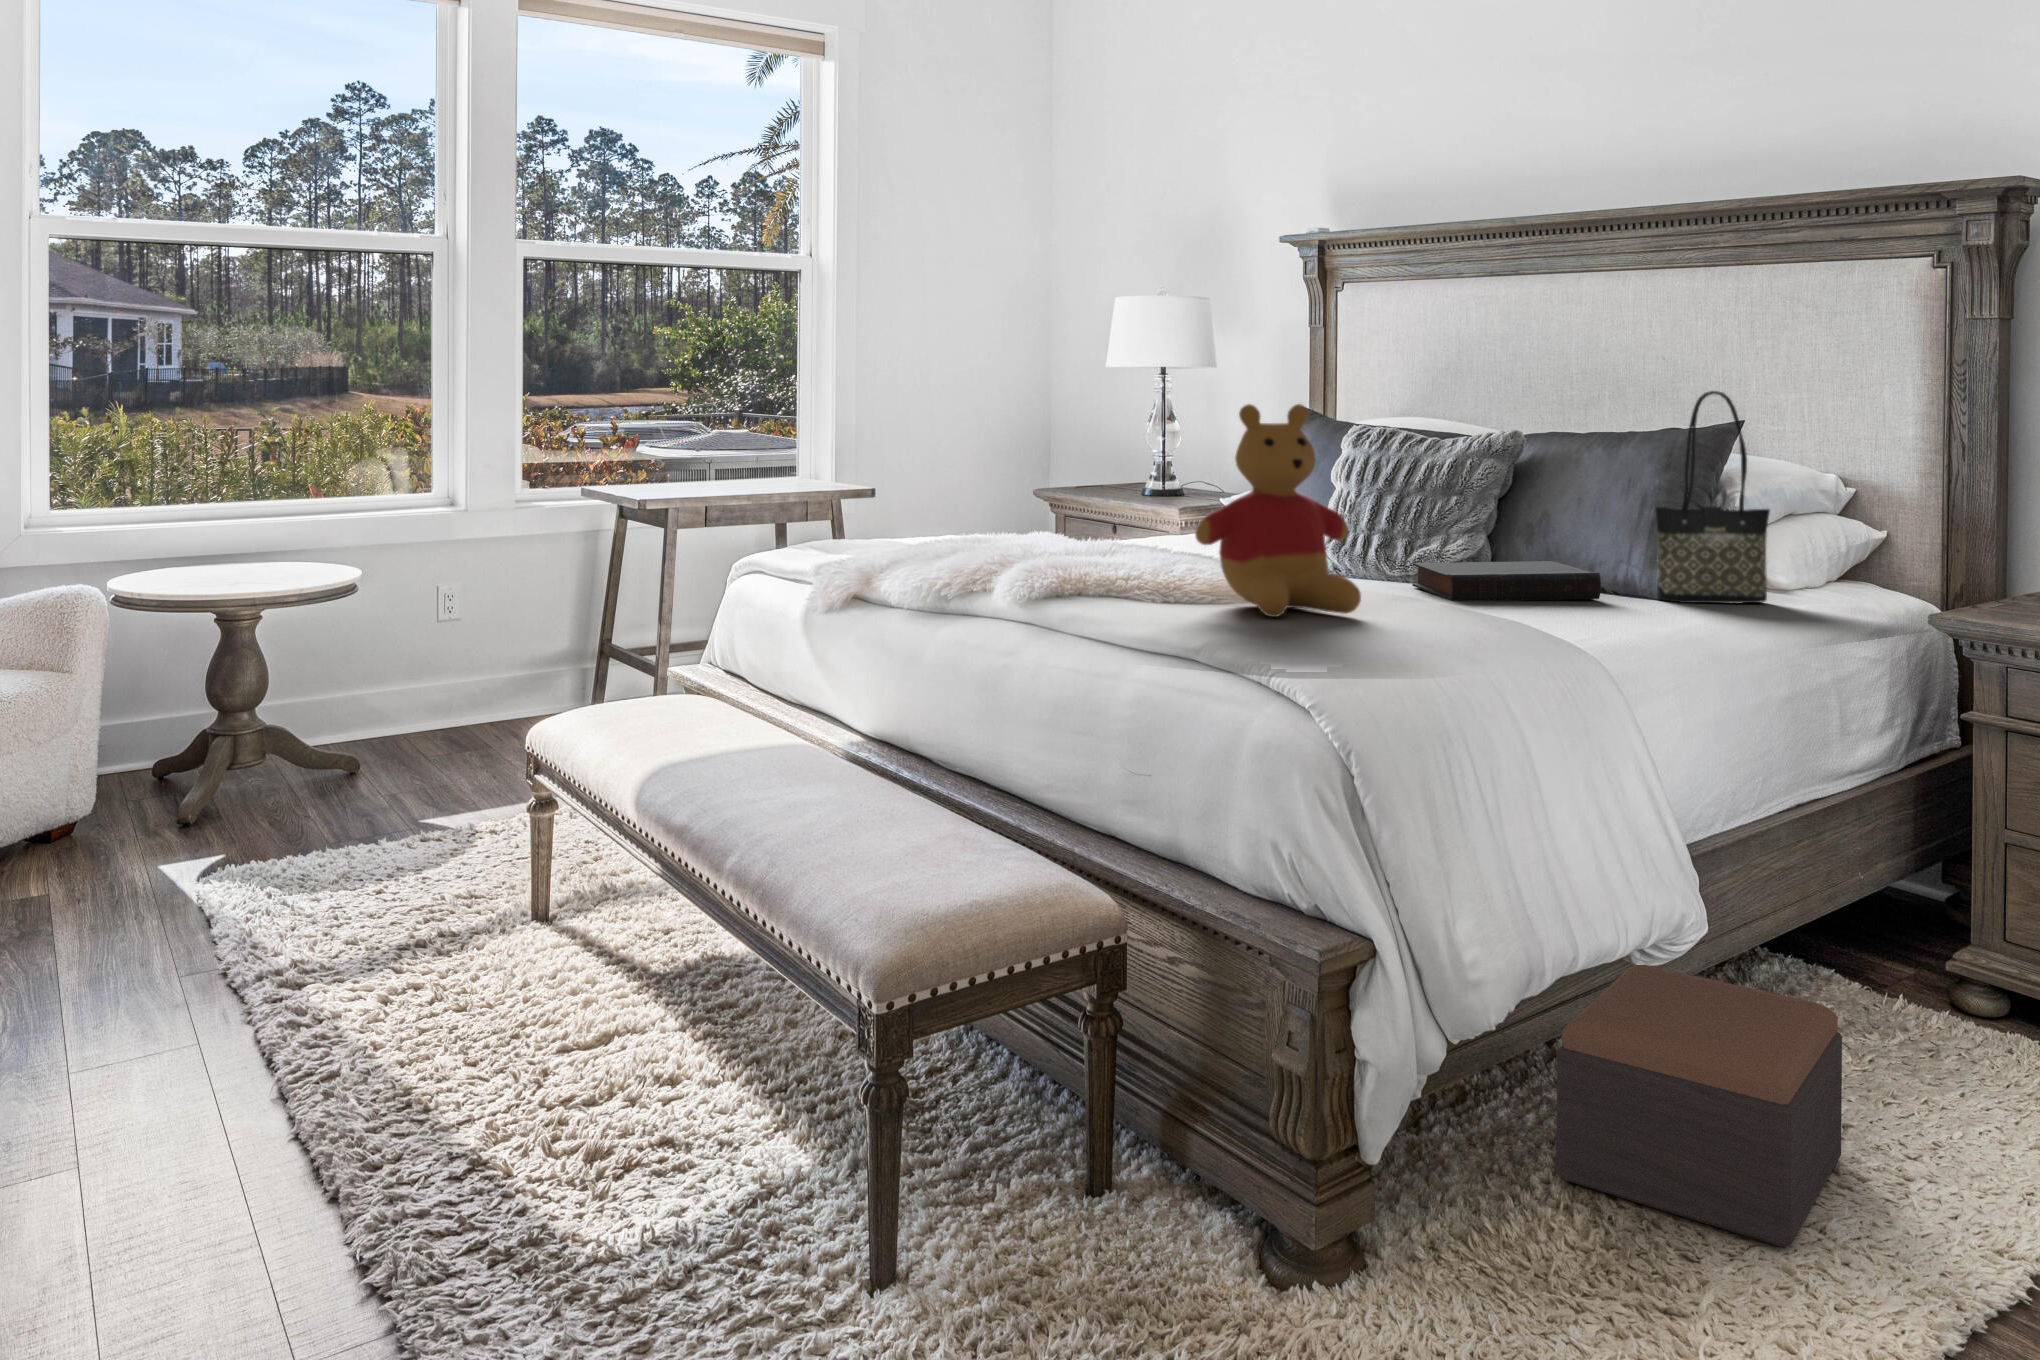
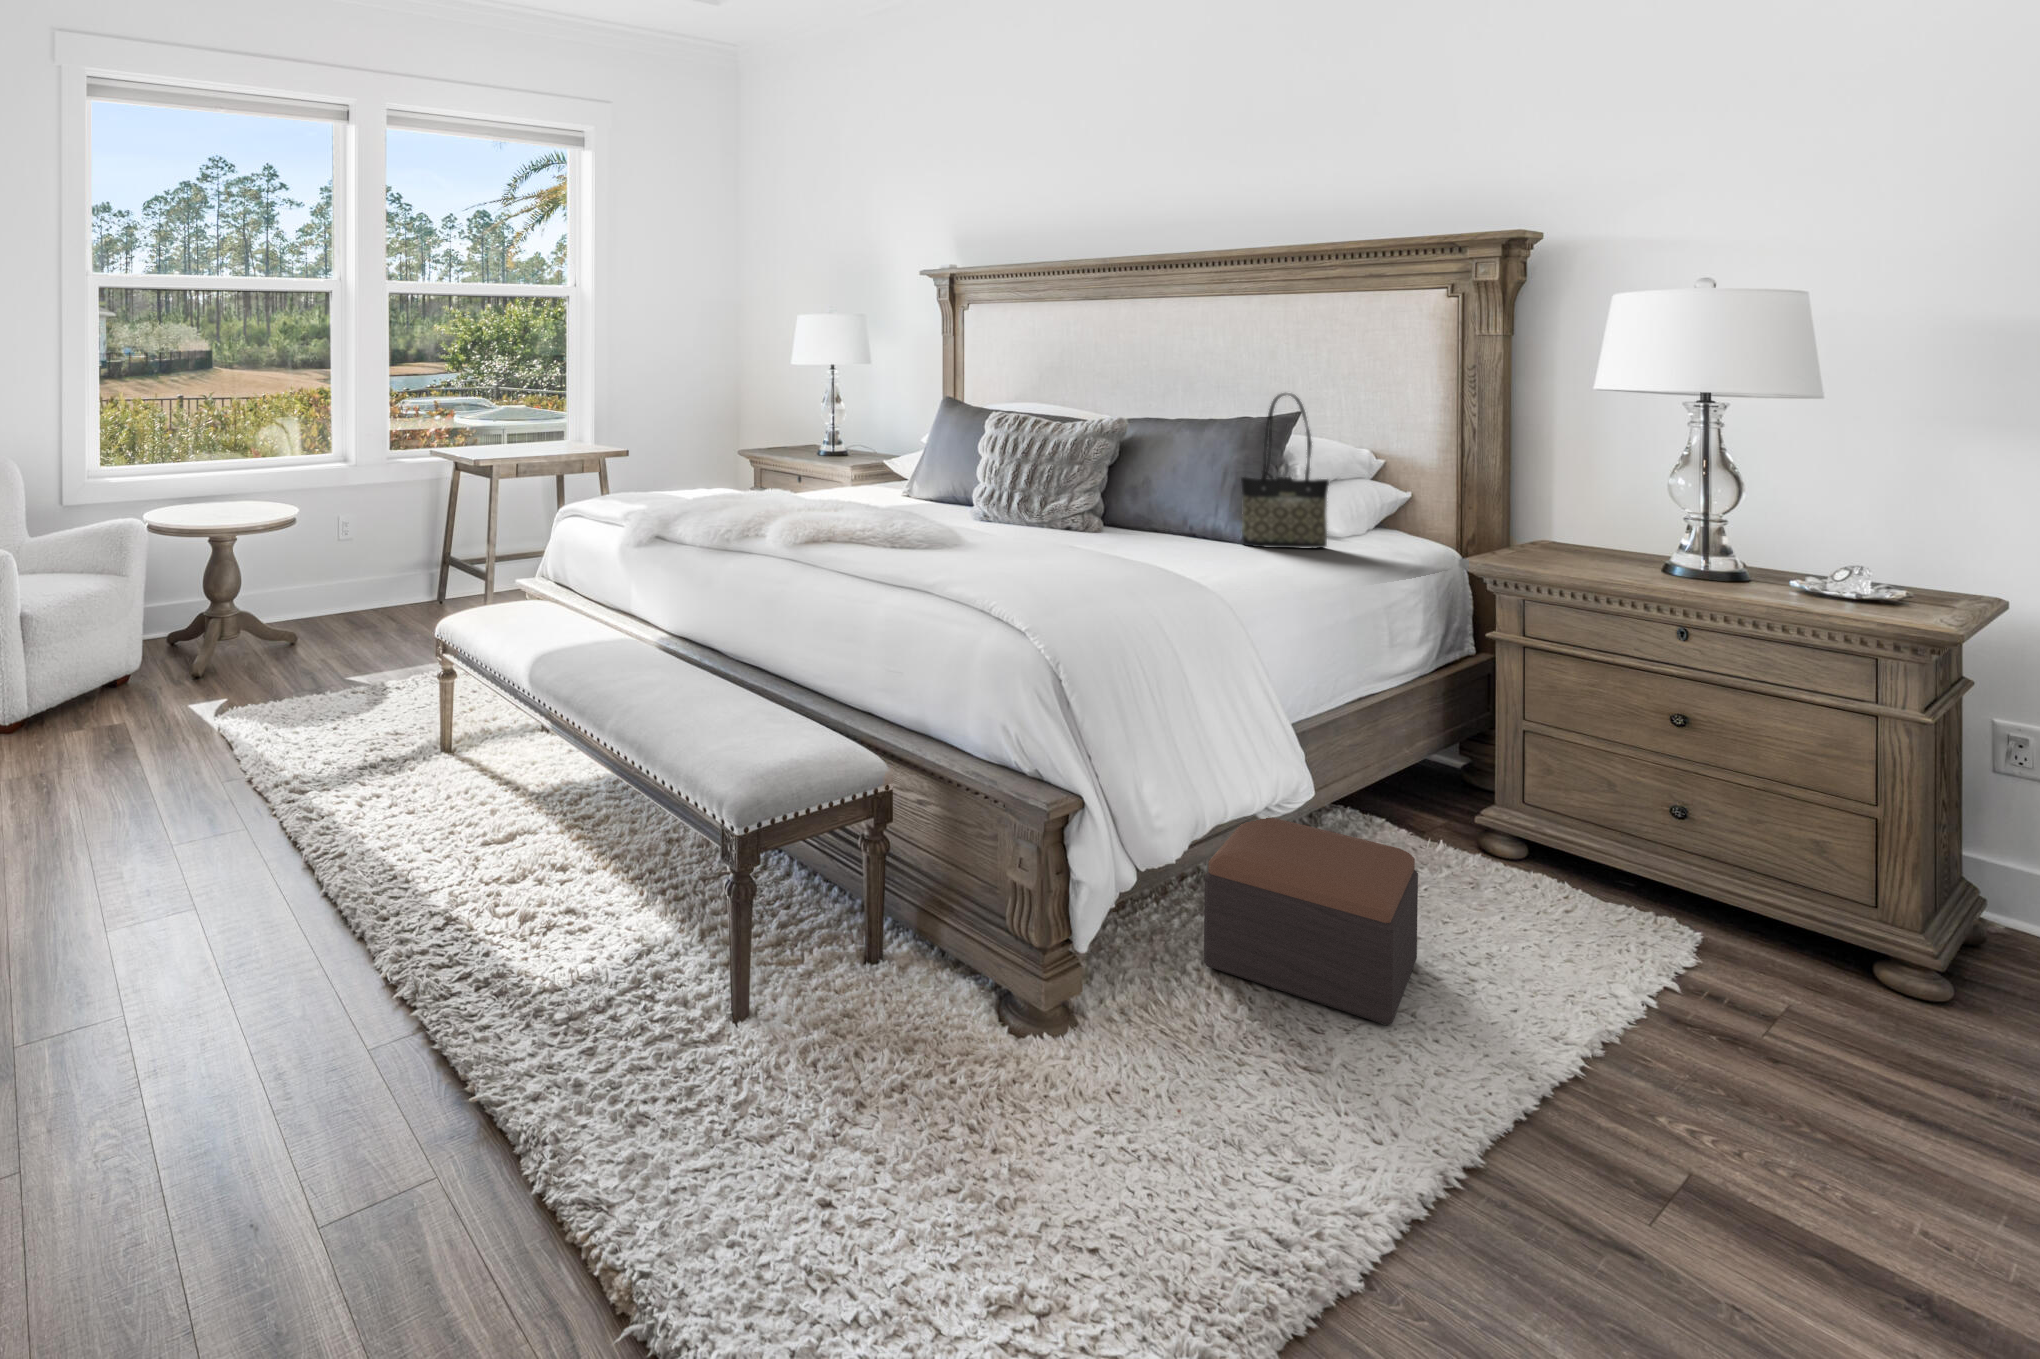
stuffed bear: present [1195,404,1361,617] -> none [910,405,1034,558]
book: present [1412,561,1601,601] -> none [1055,515,1201,545]

